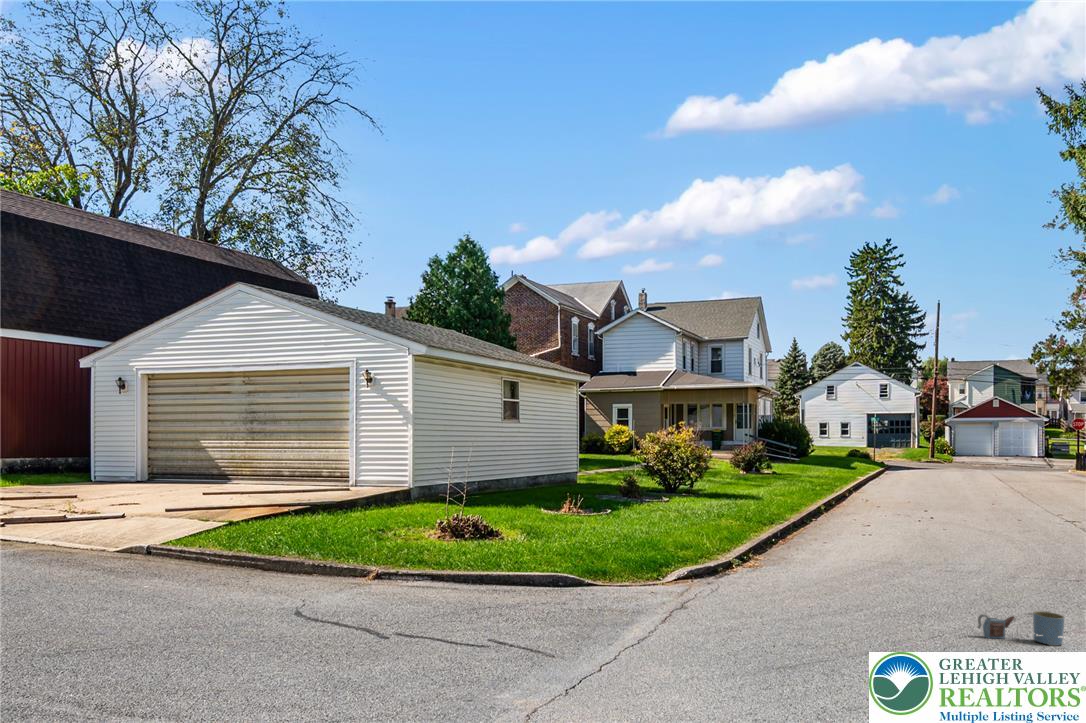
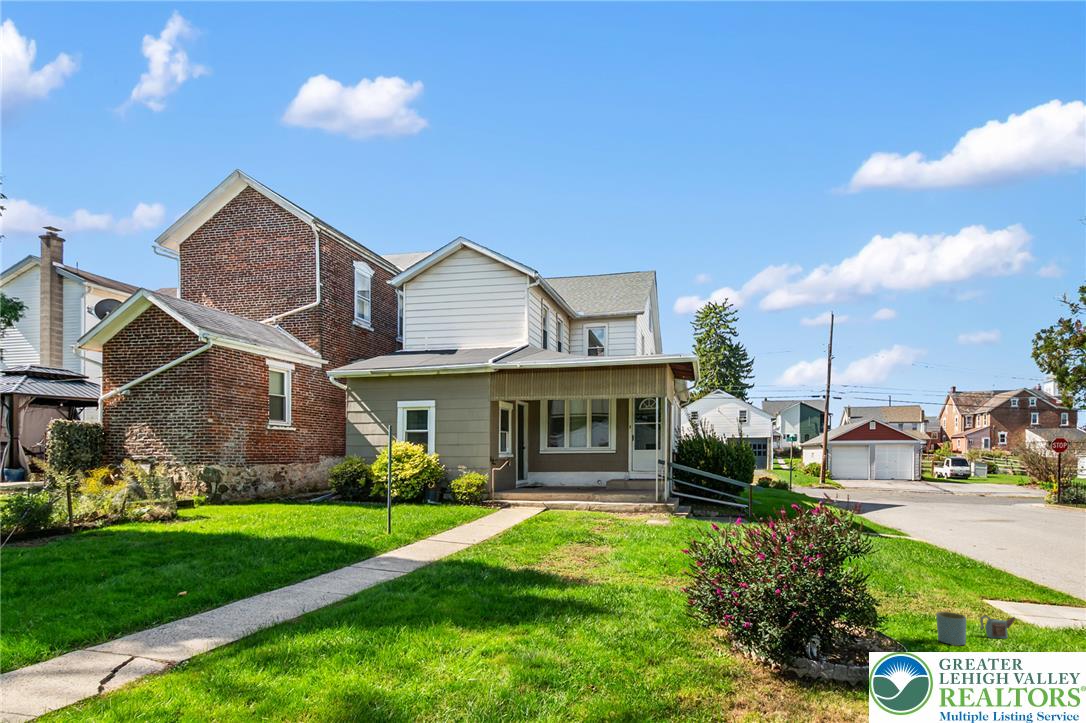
planter: present [1033,611,1064,646] -> present [936,612,966,646]

